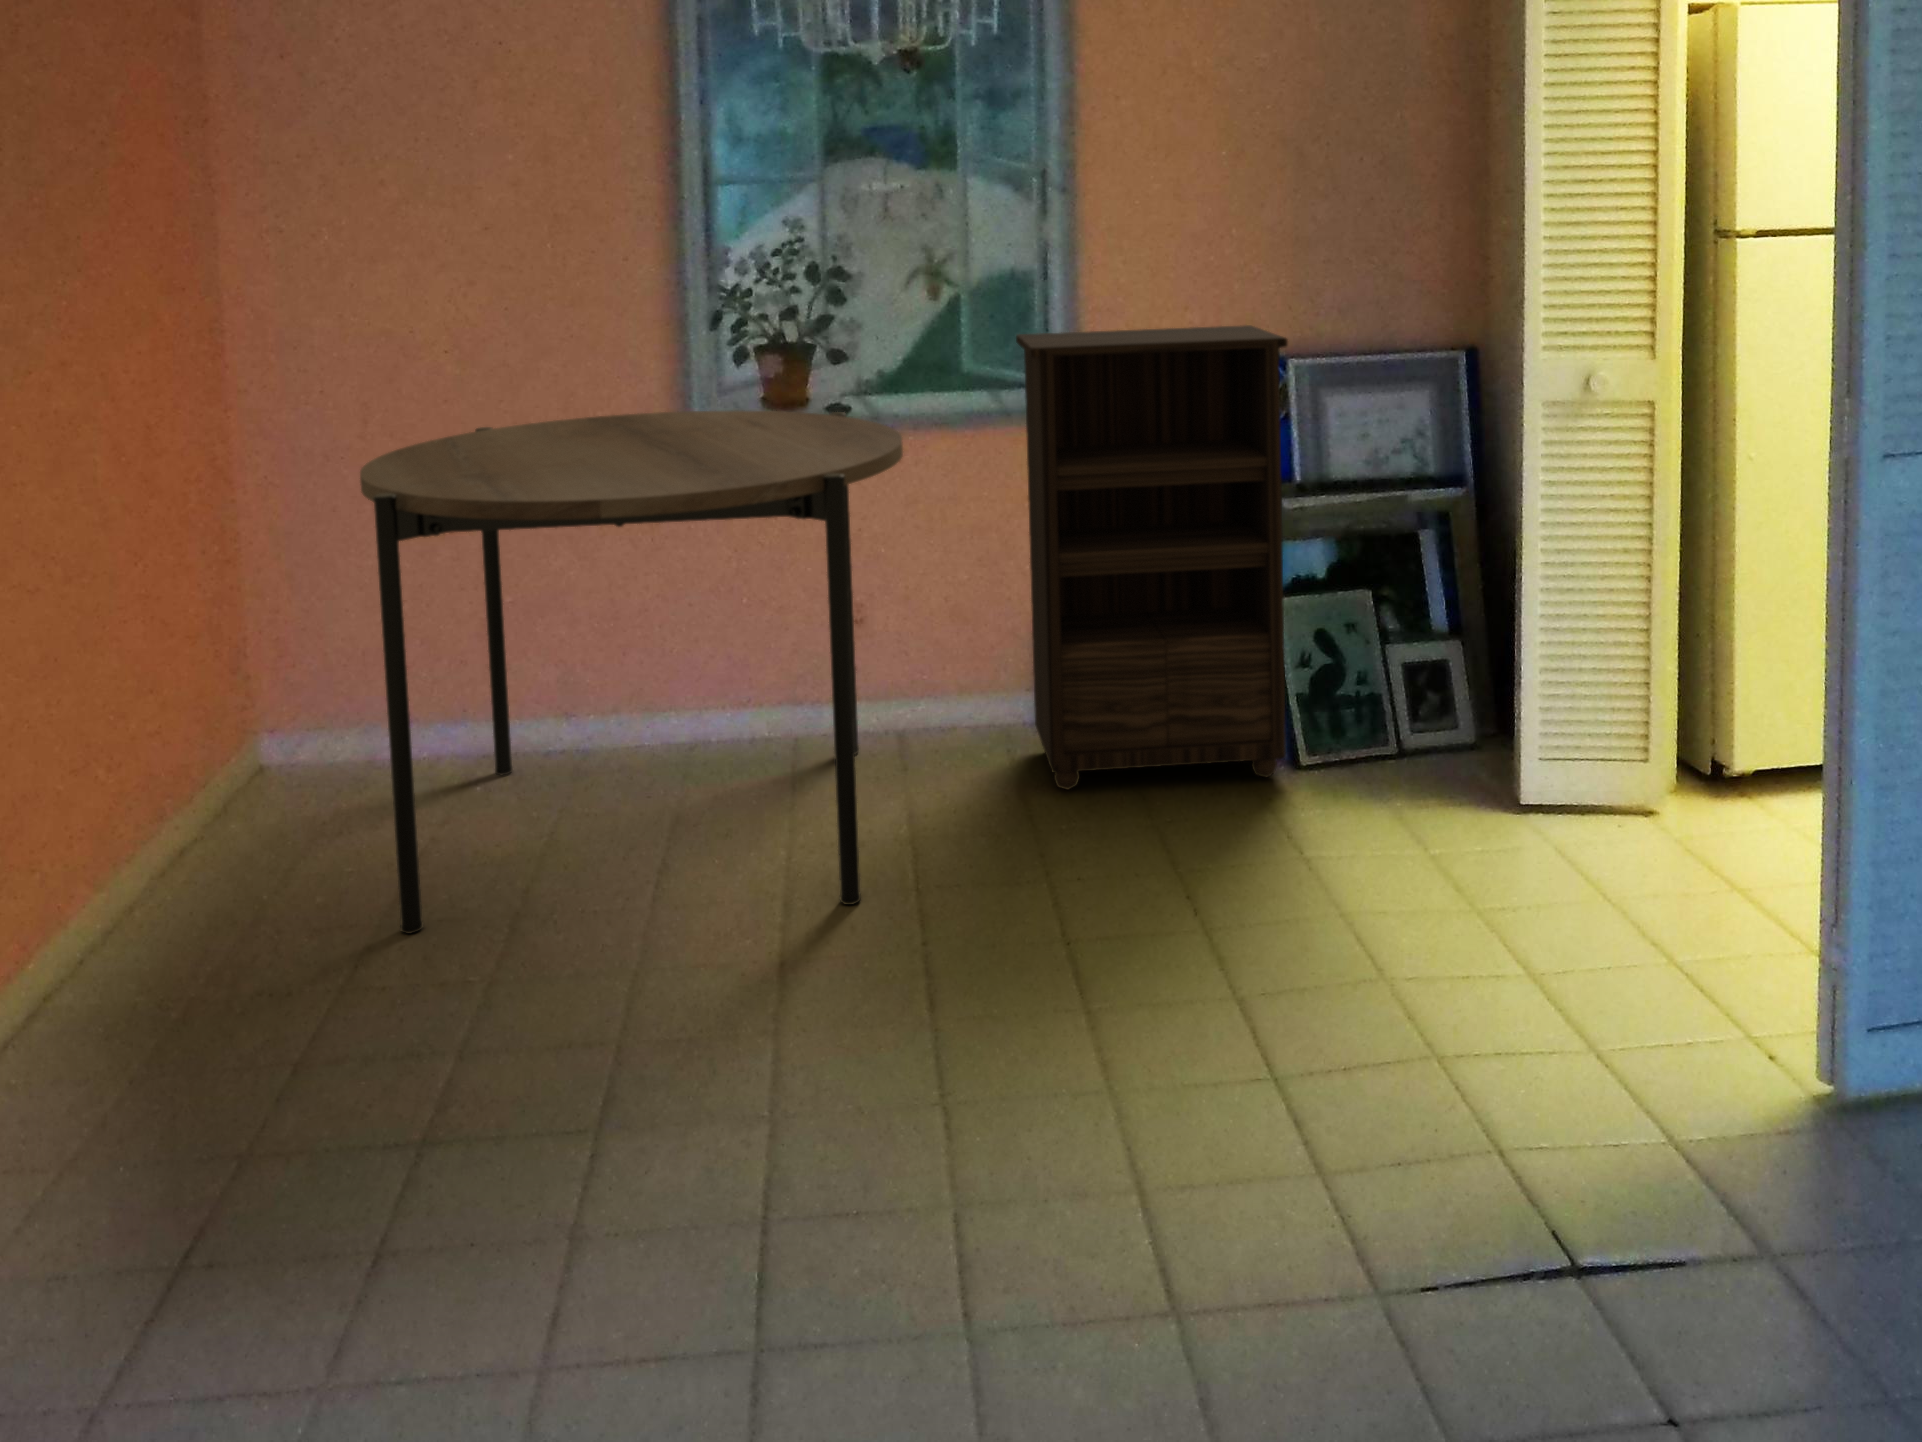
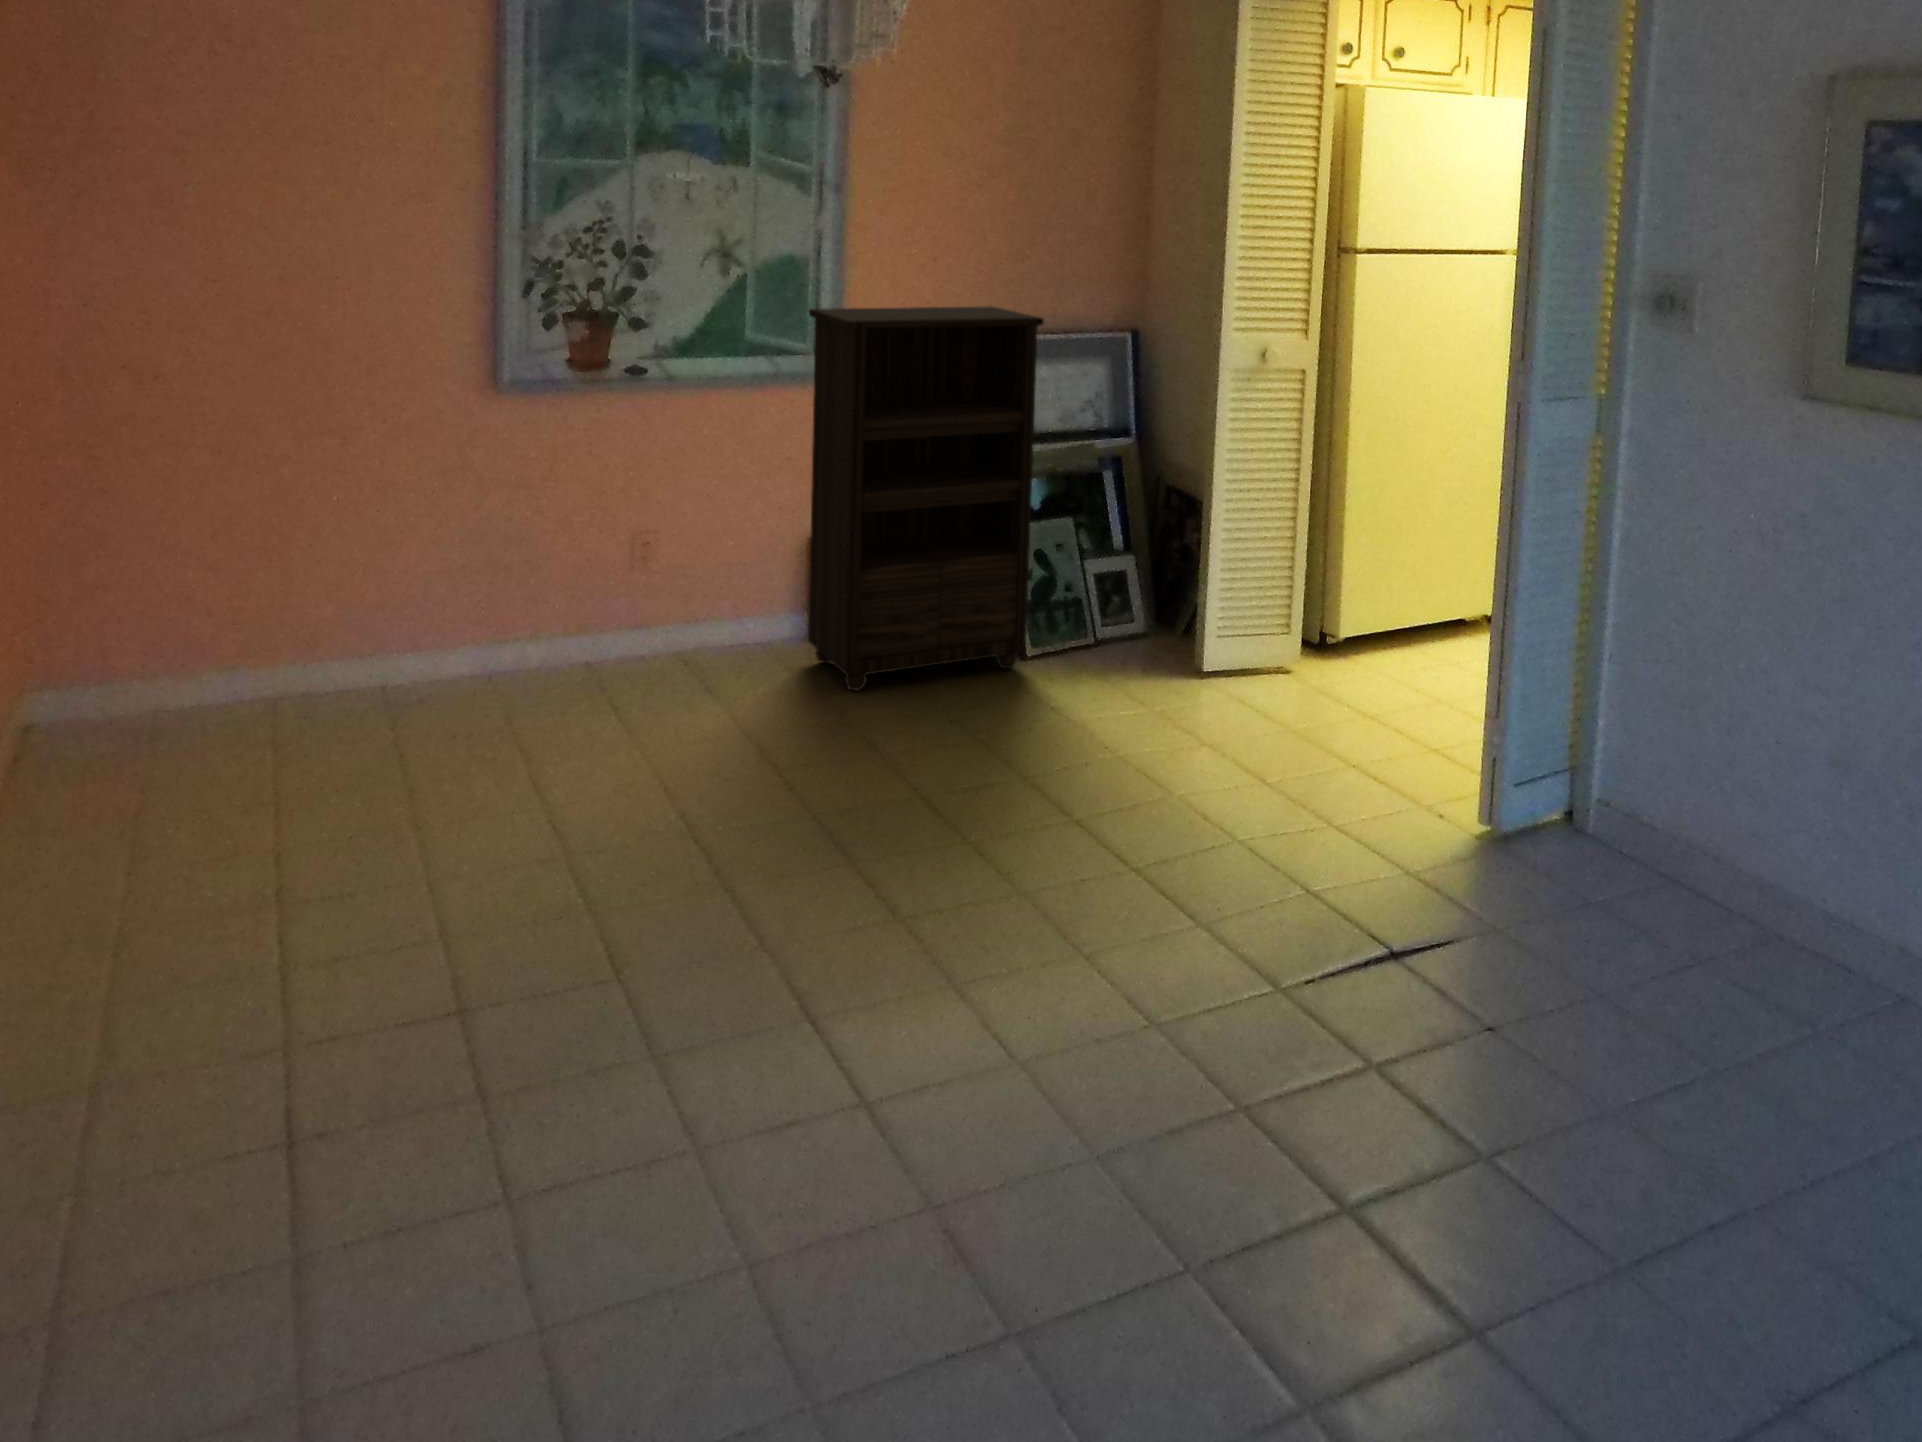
dining table: present [360,411,903,934] -> none [226,372,754,869]

